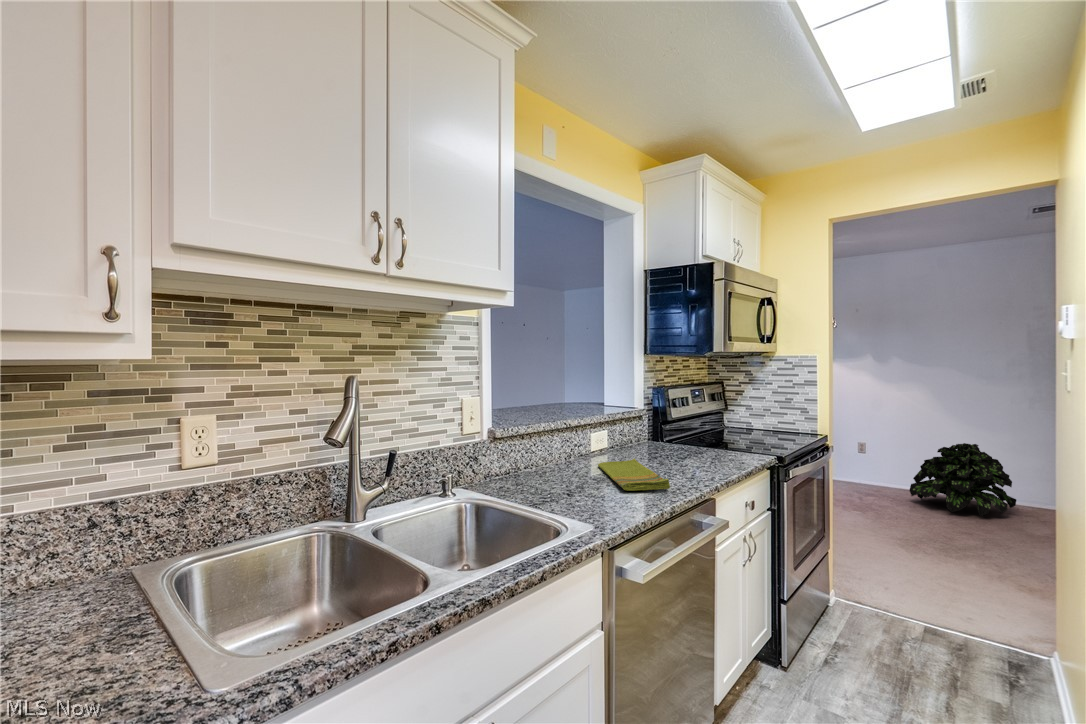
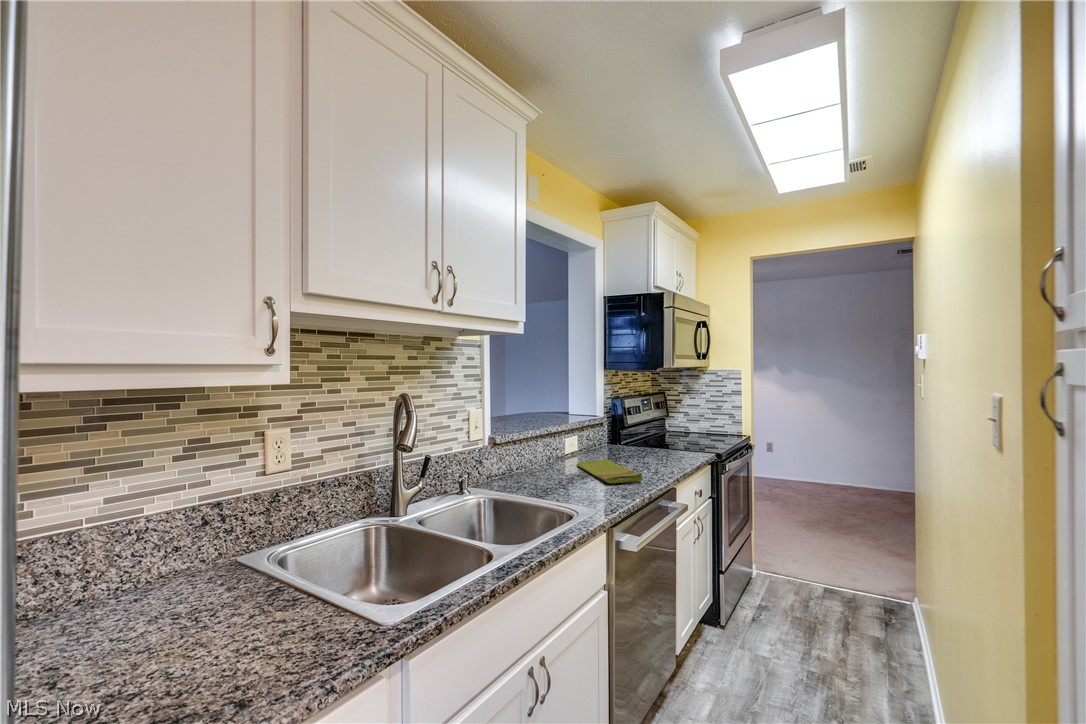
potted plant: present [909,443,1016,516] -> none [807,440,887,500]

